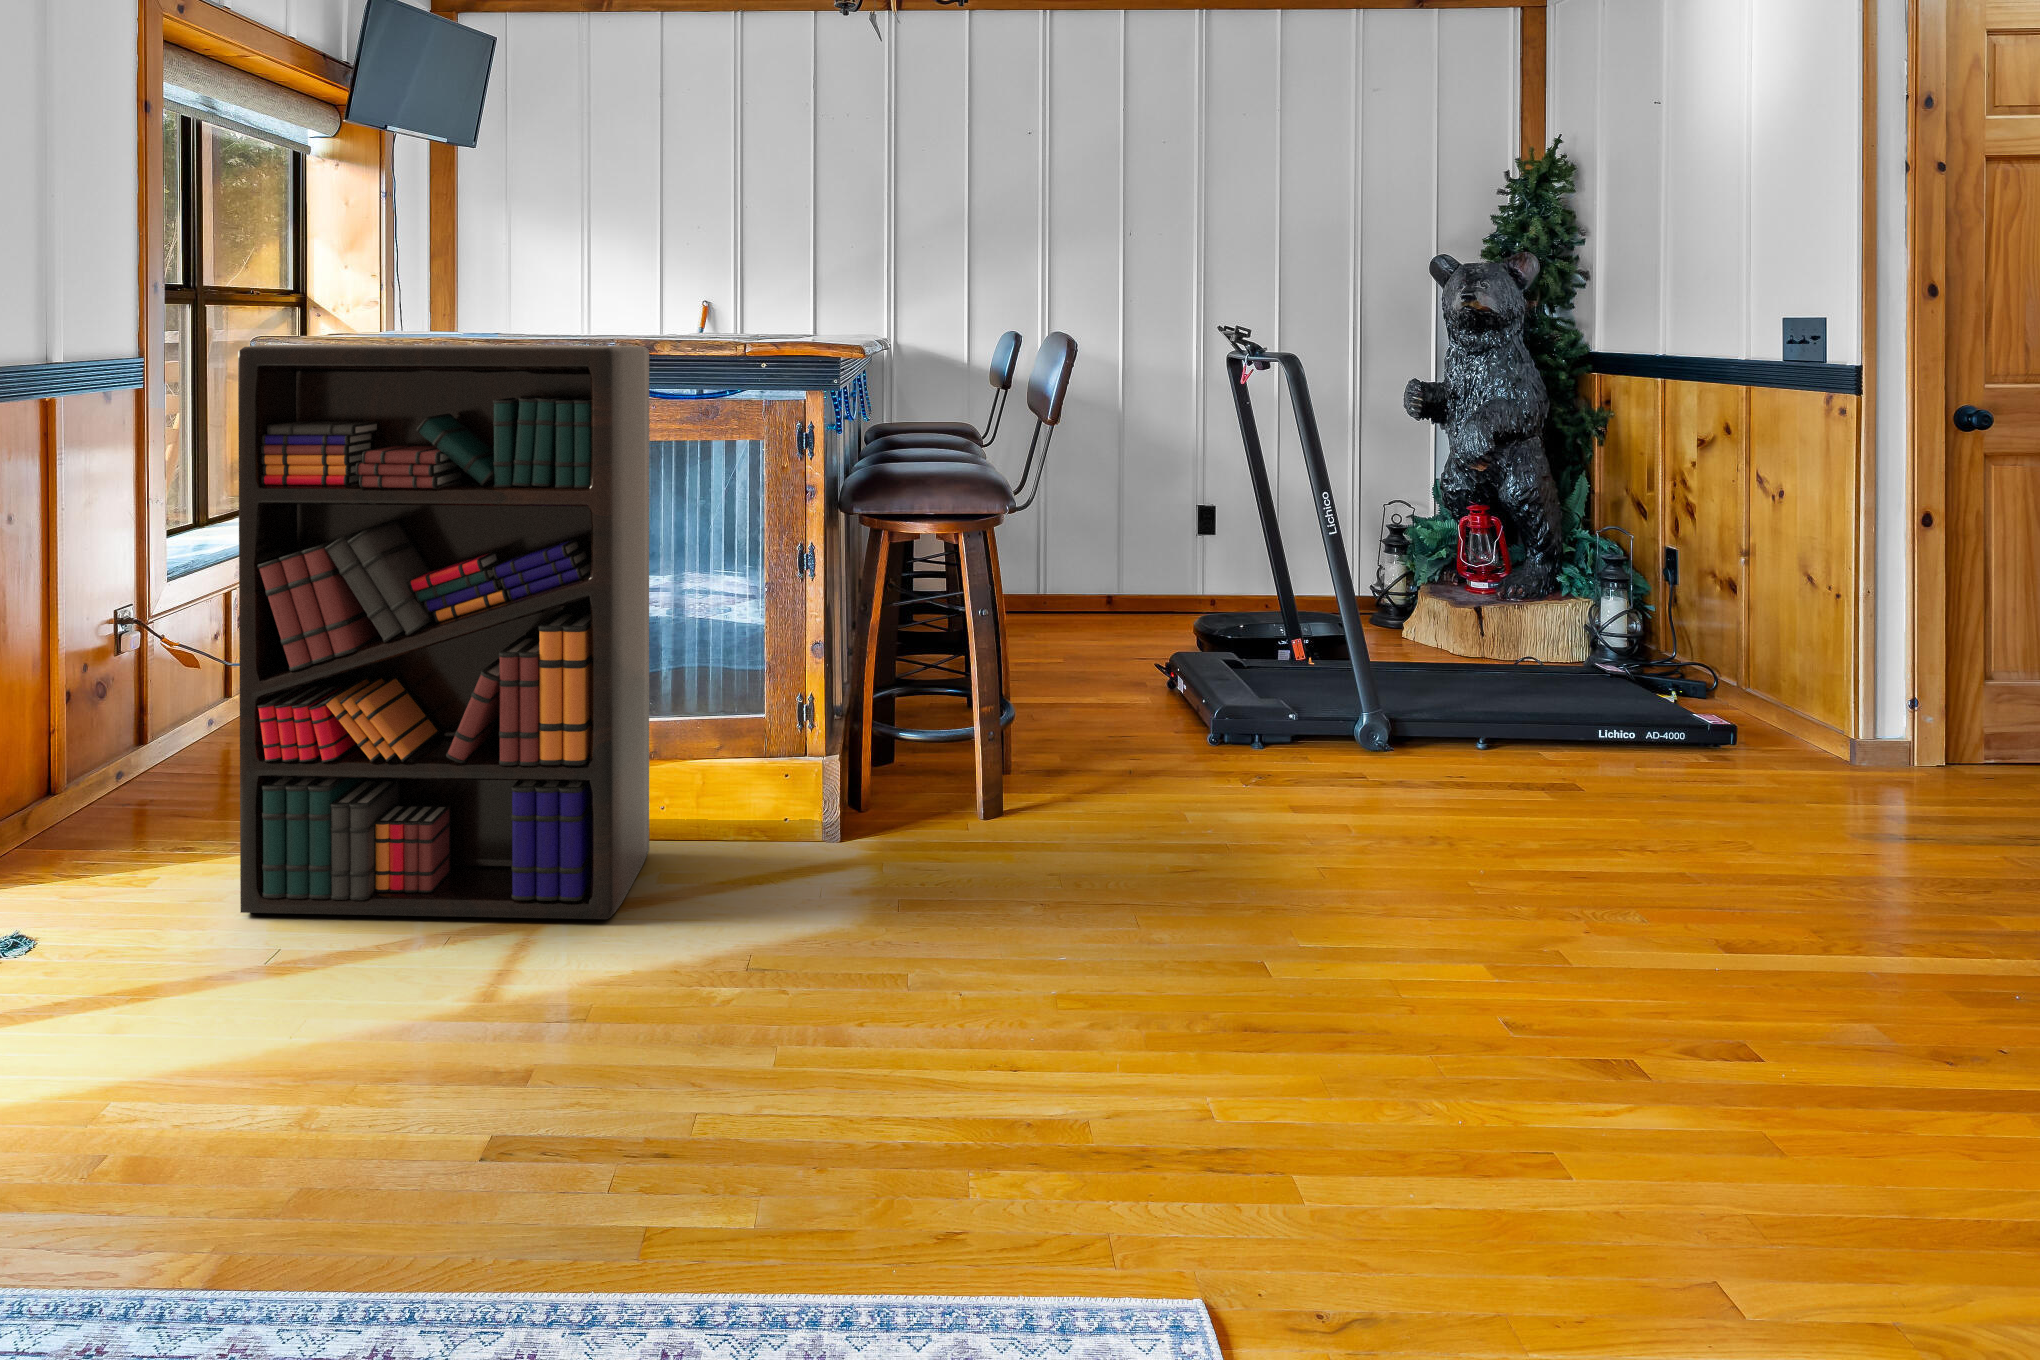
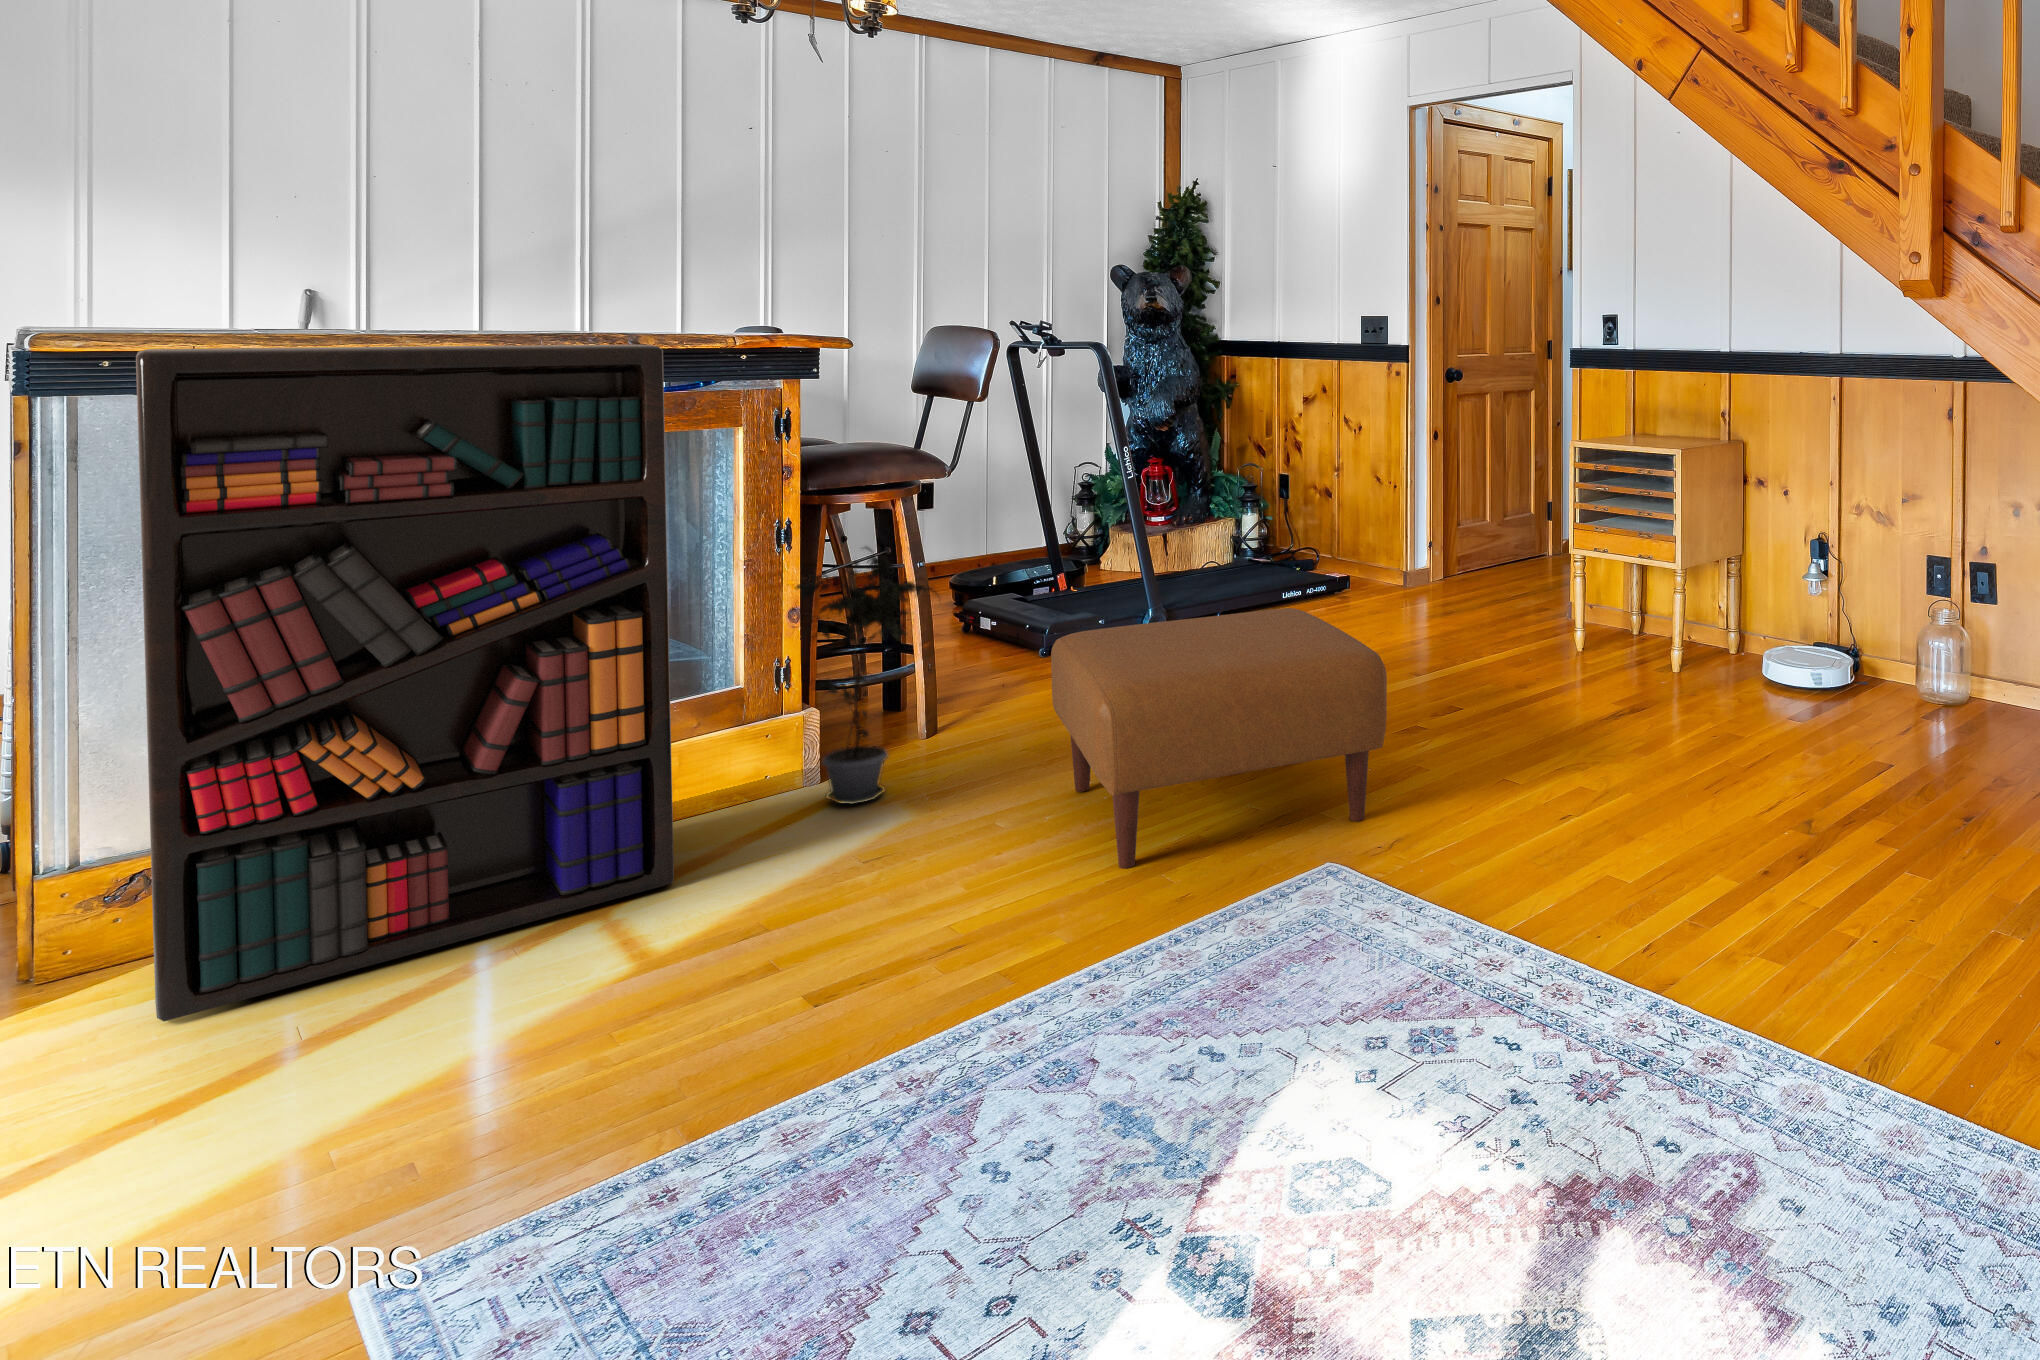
potted plant: none [787,585,915,885] -> present [796,546,939,804]
ottoman: none [933,740,1402,1172] -> present [1051,608,1387,868]

